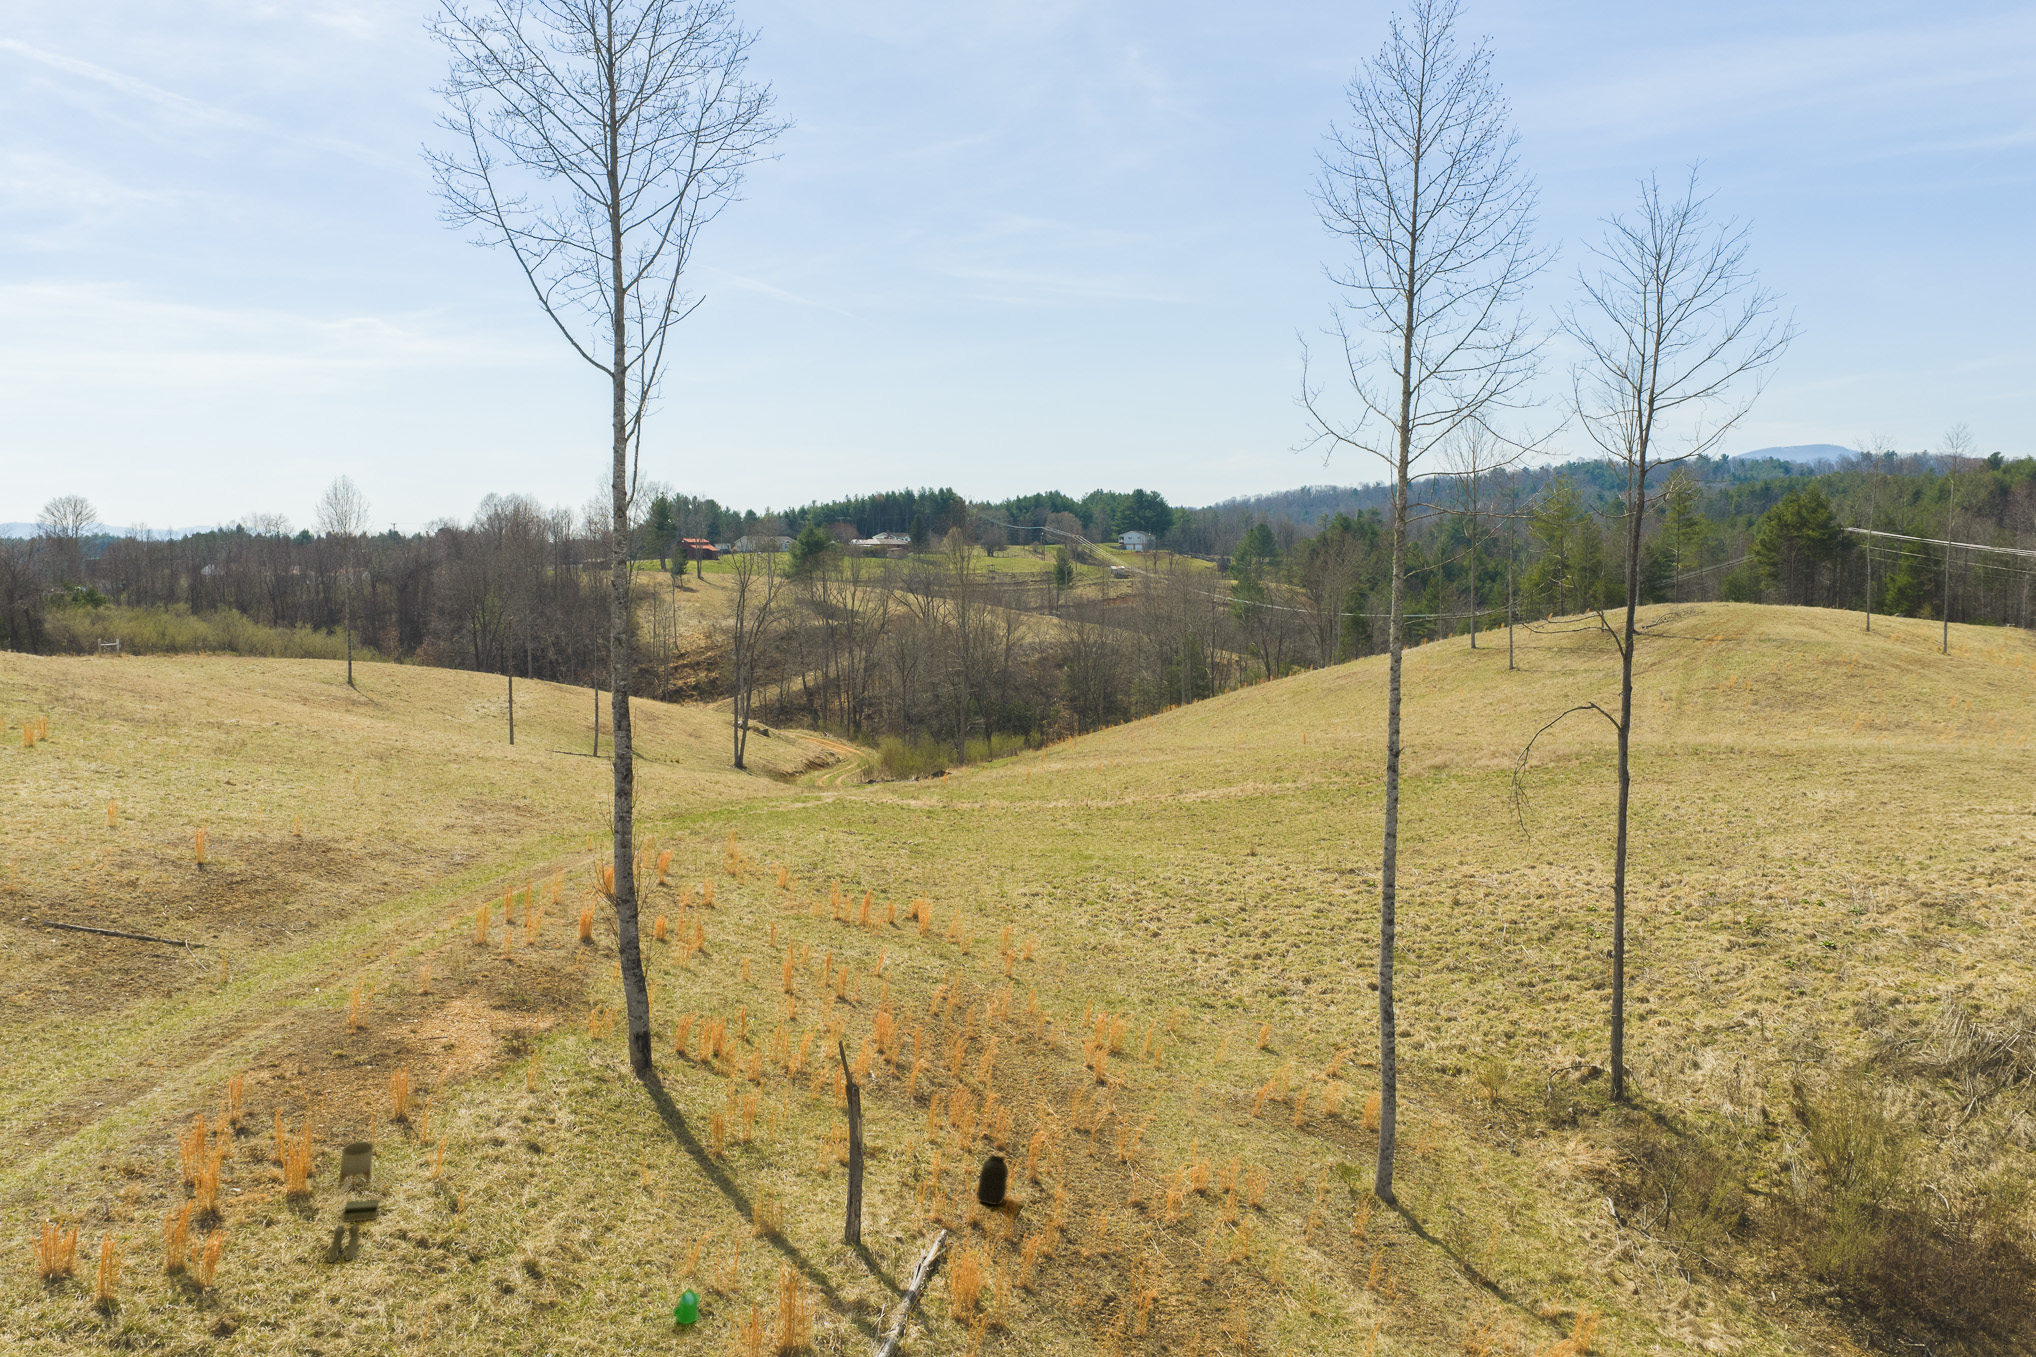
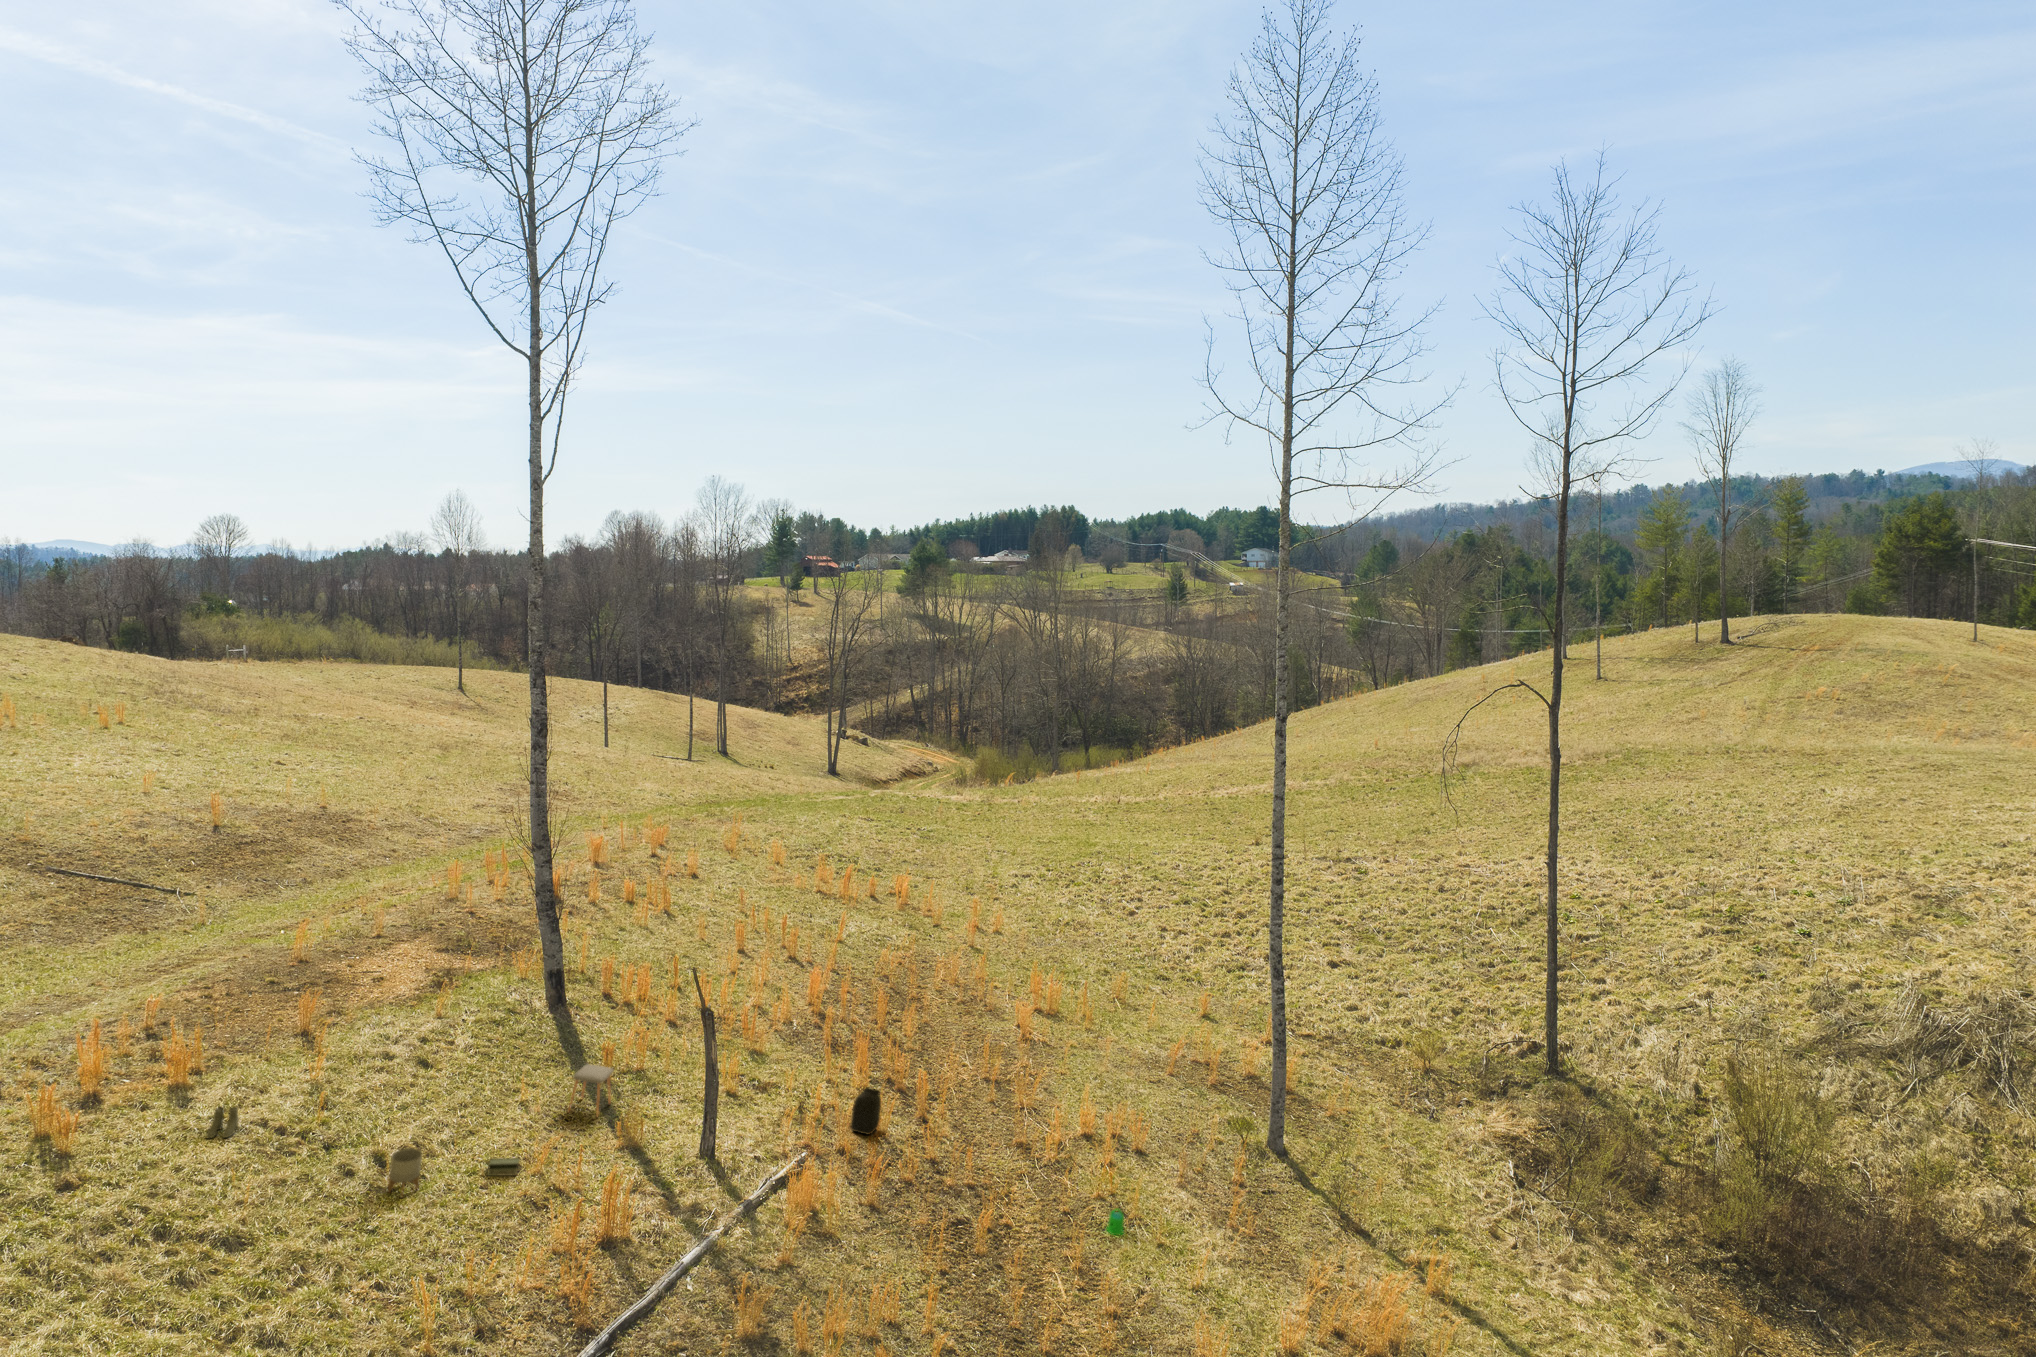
planter: present [339,1142,373,1190] -> present [388,1148,422,1197]
stool: none [690,1146,735,1204] -> present [568,1064,614,1117]
toolbox: present [342,1200,380,1222] -> present [487,1158,520,1176]
watering can: present [673,1289,700,1324] -> present [1107,1208,1124,1235]

